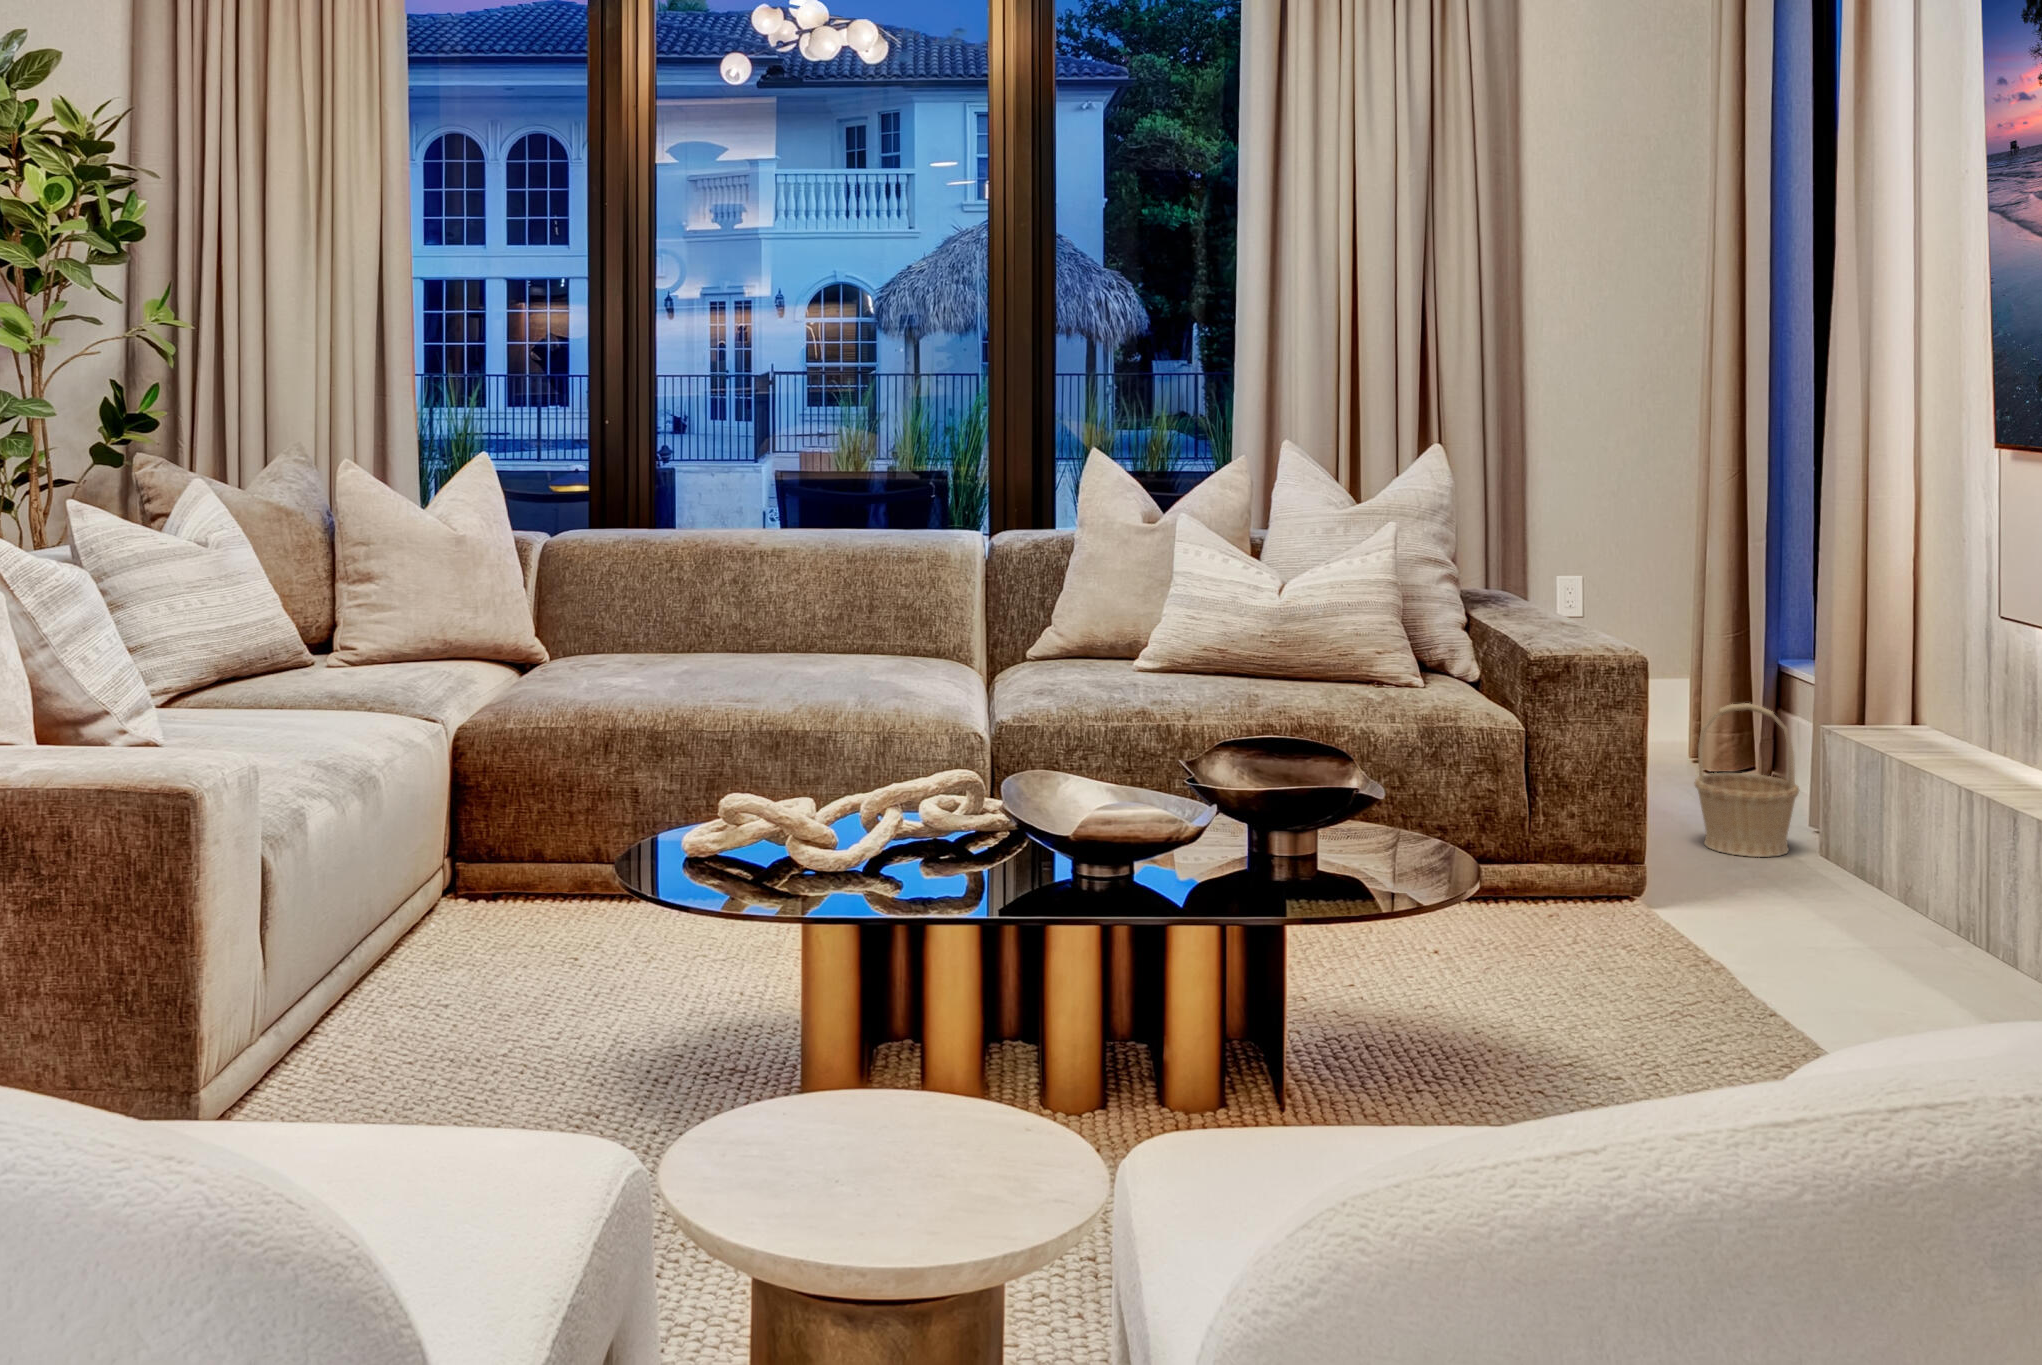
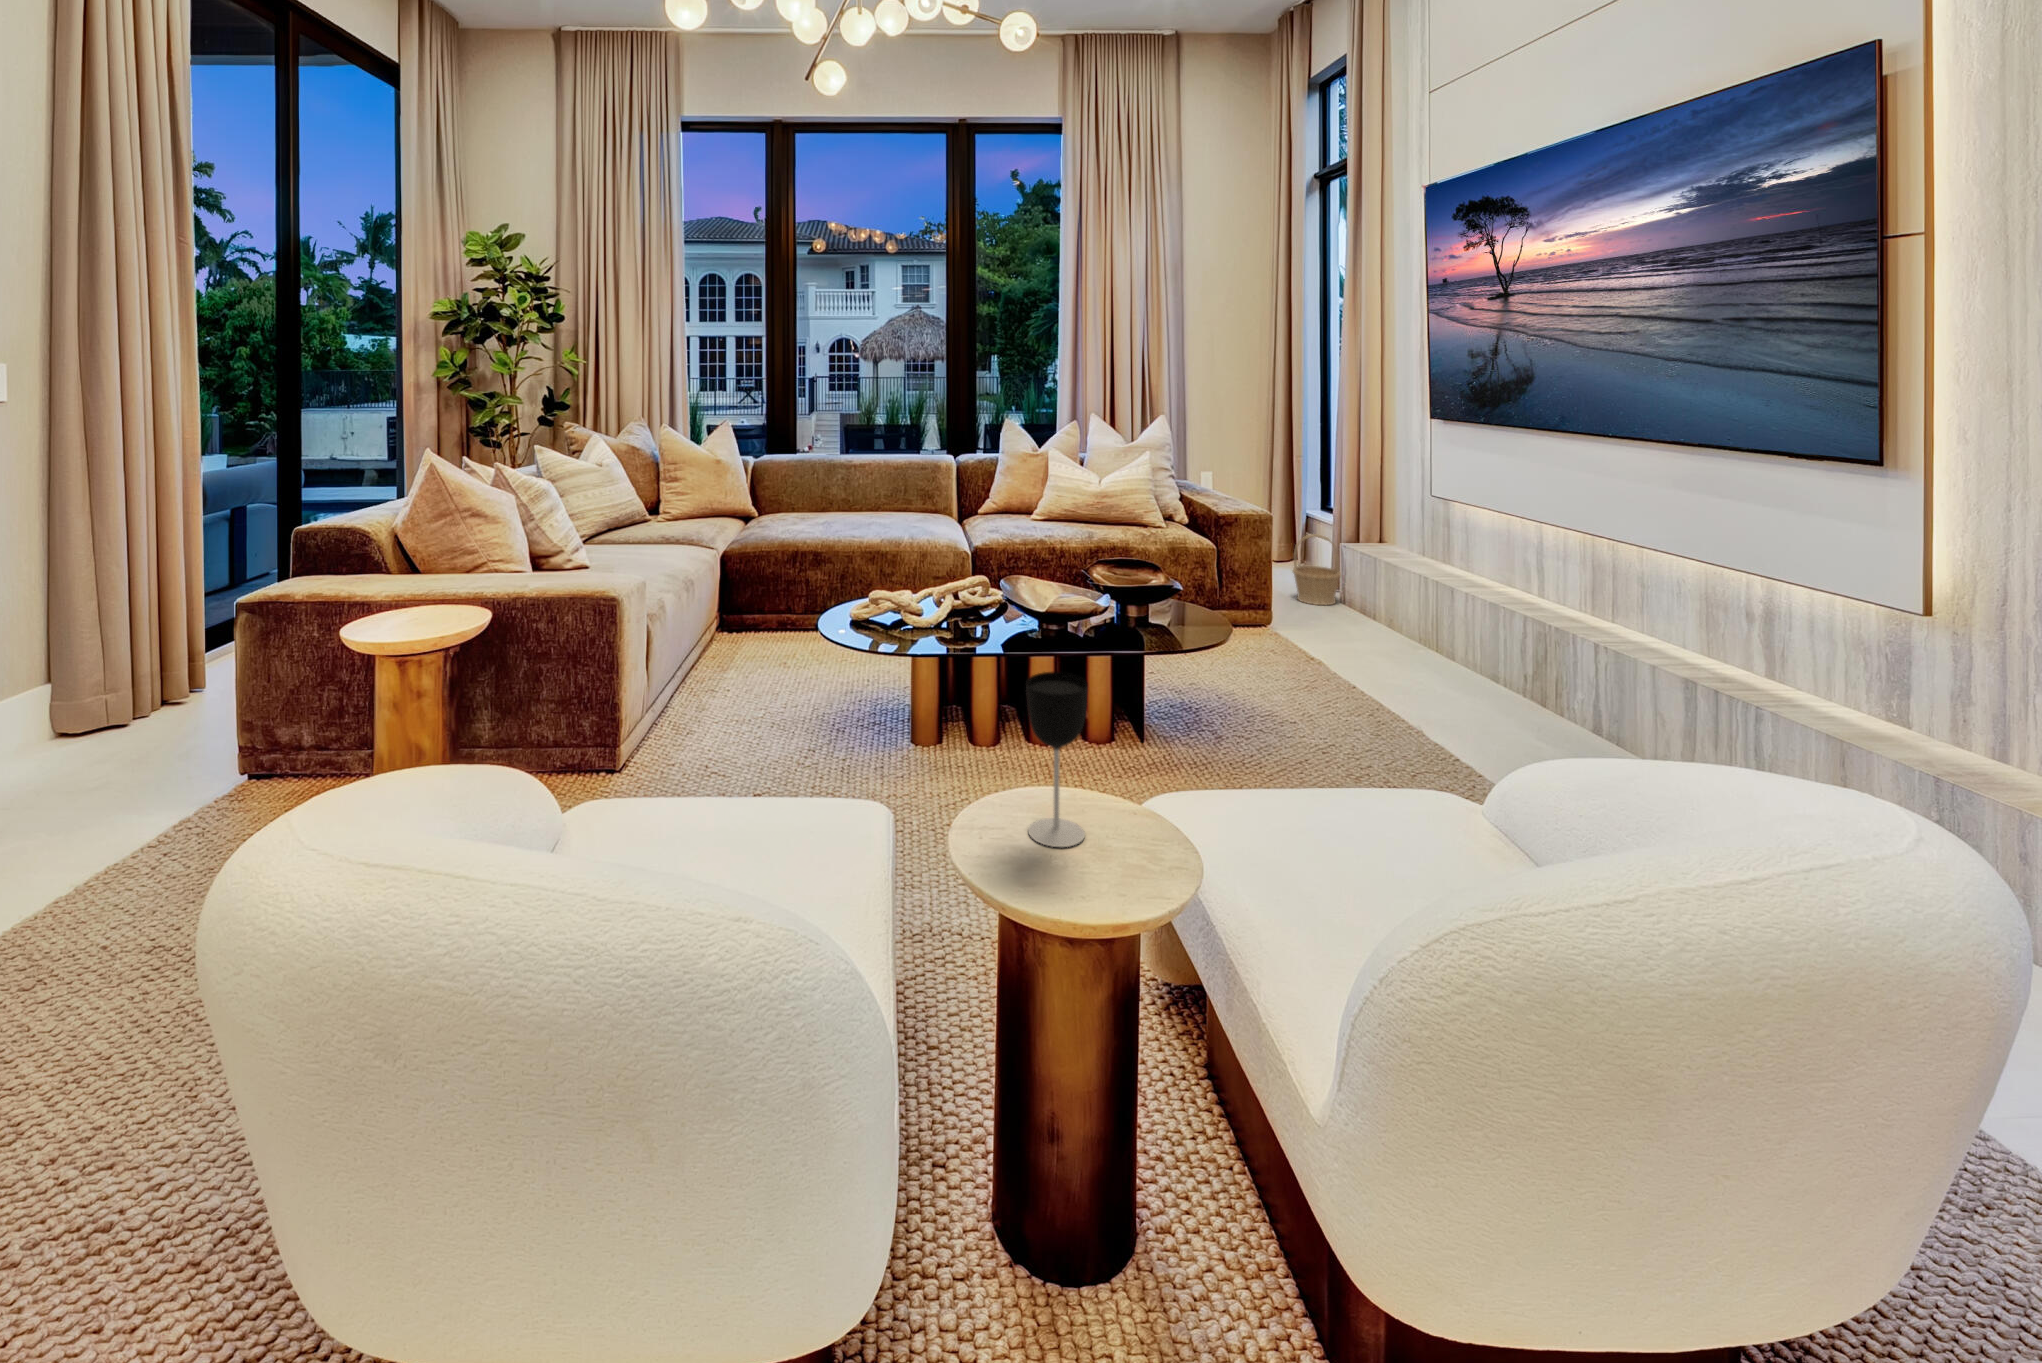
wine glass: none [862,883,979,1205] -> present [1026,672,1088,847]

